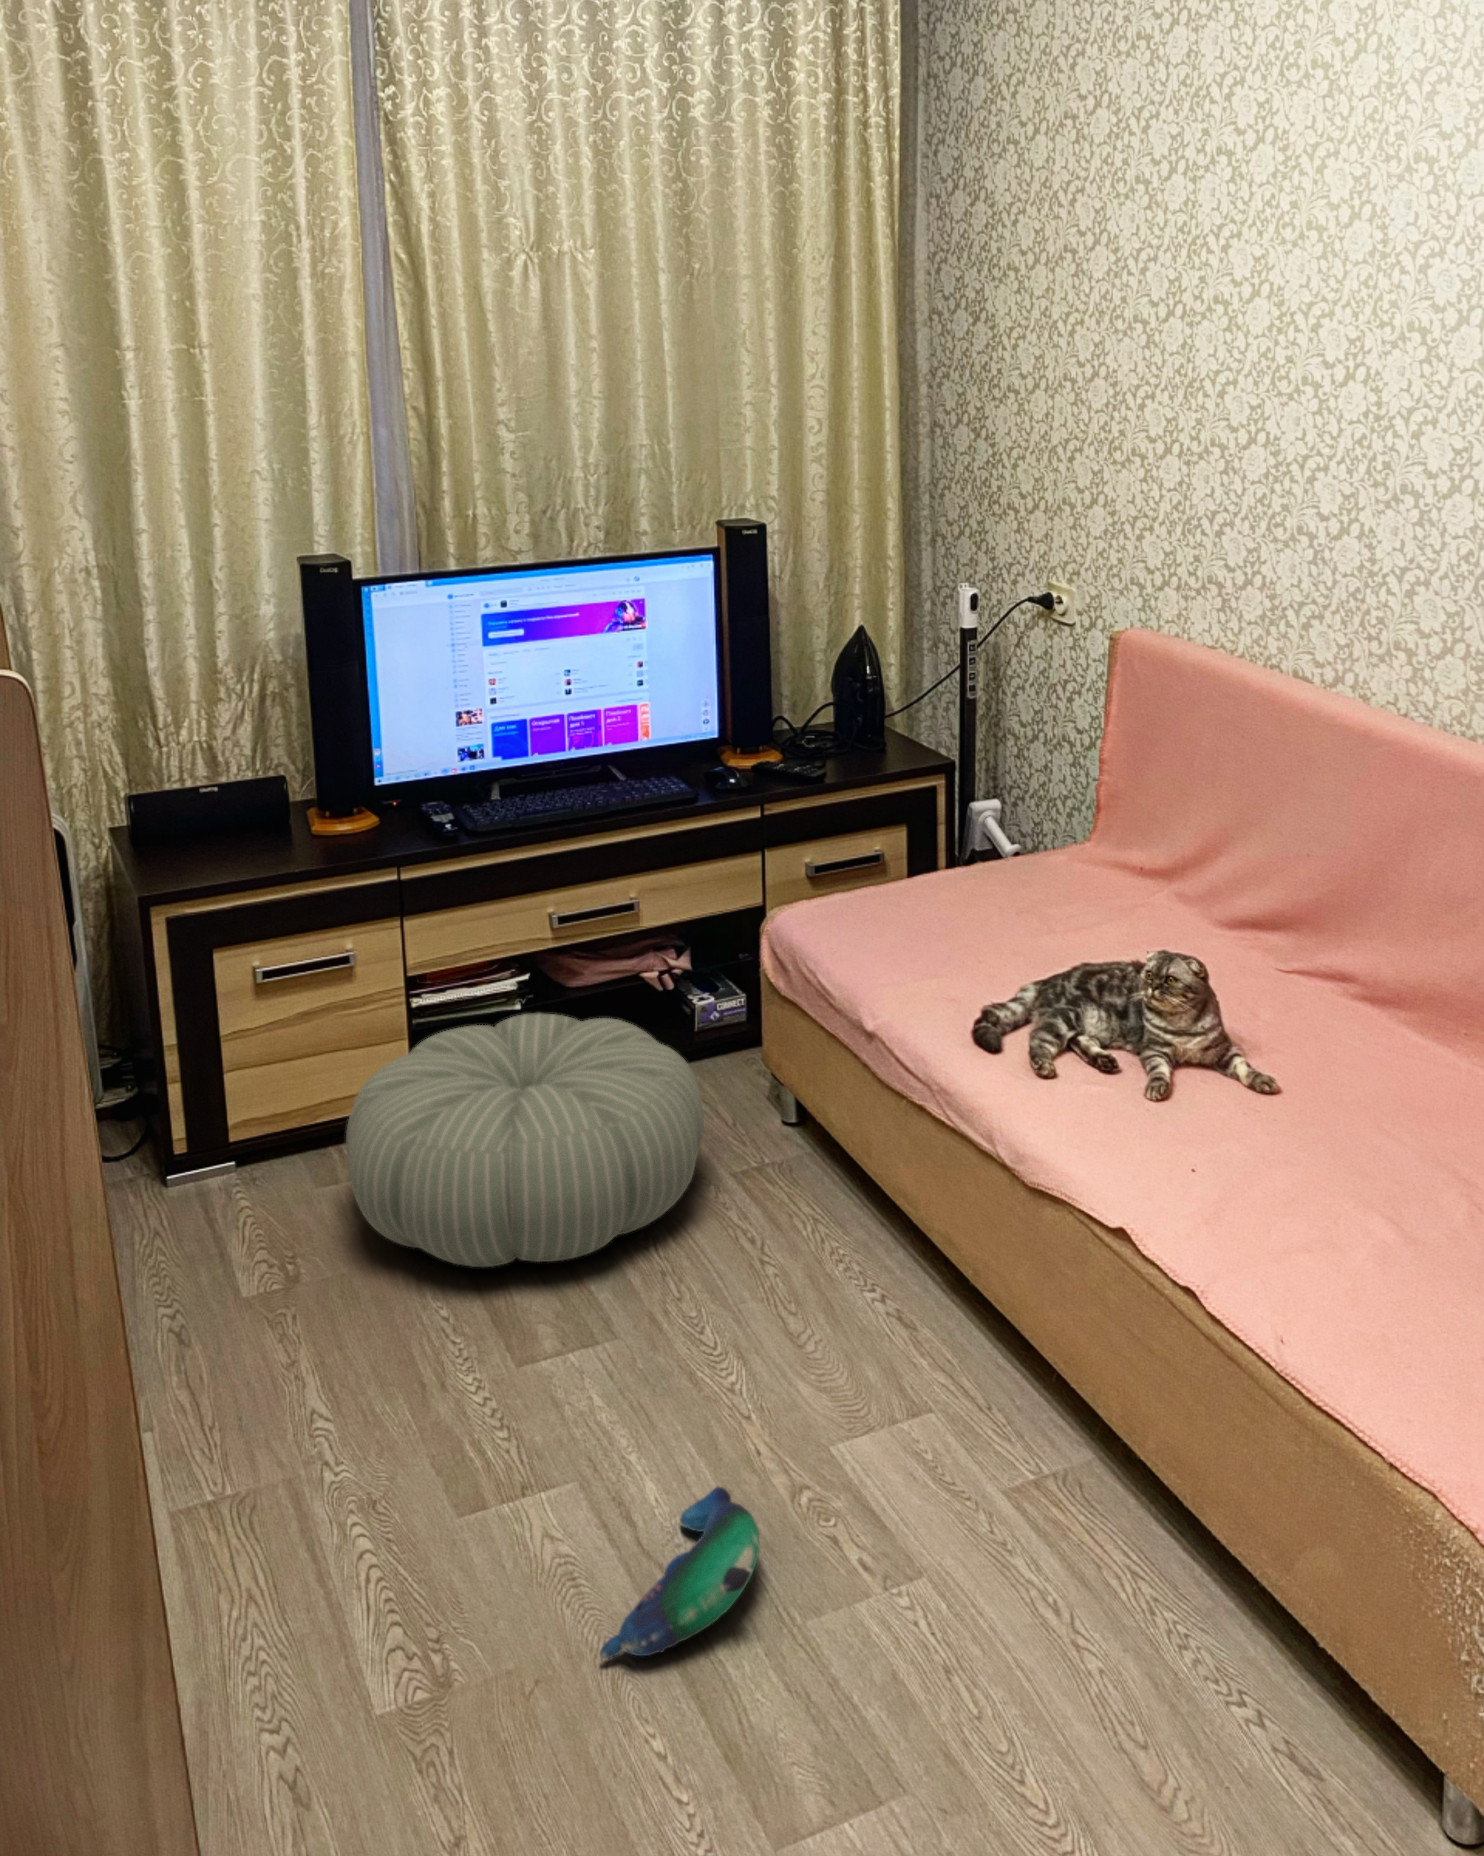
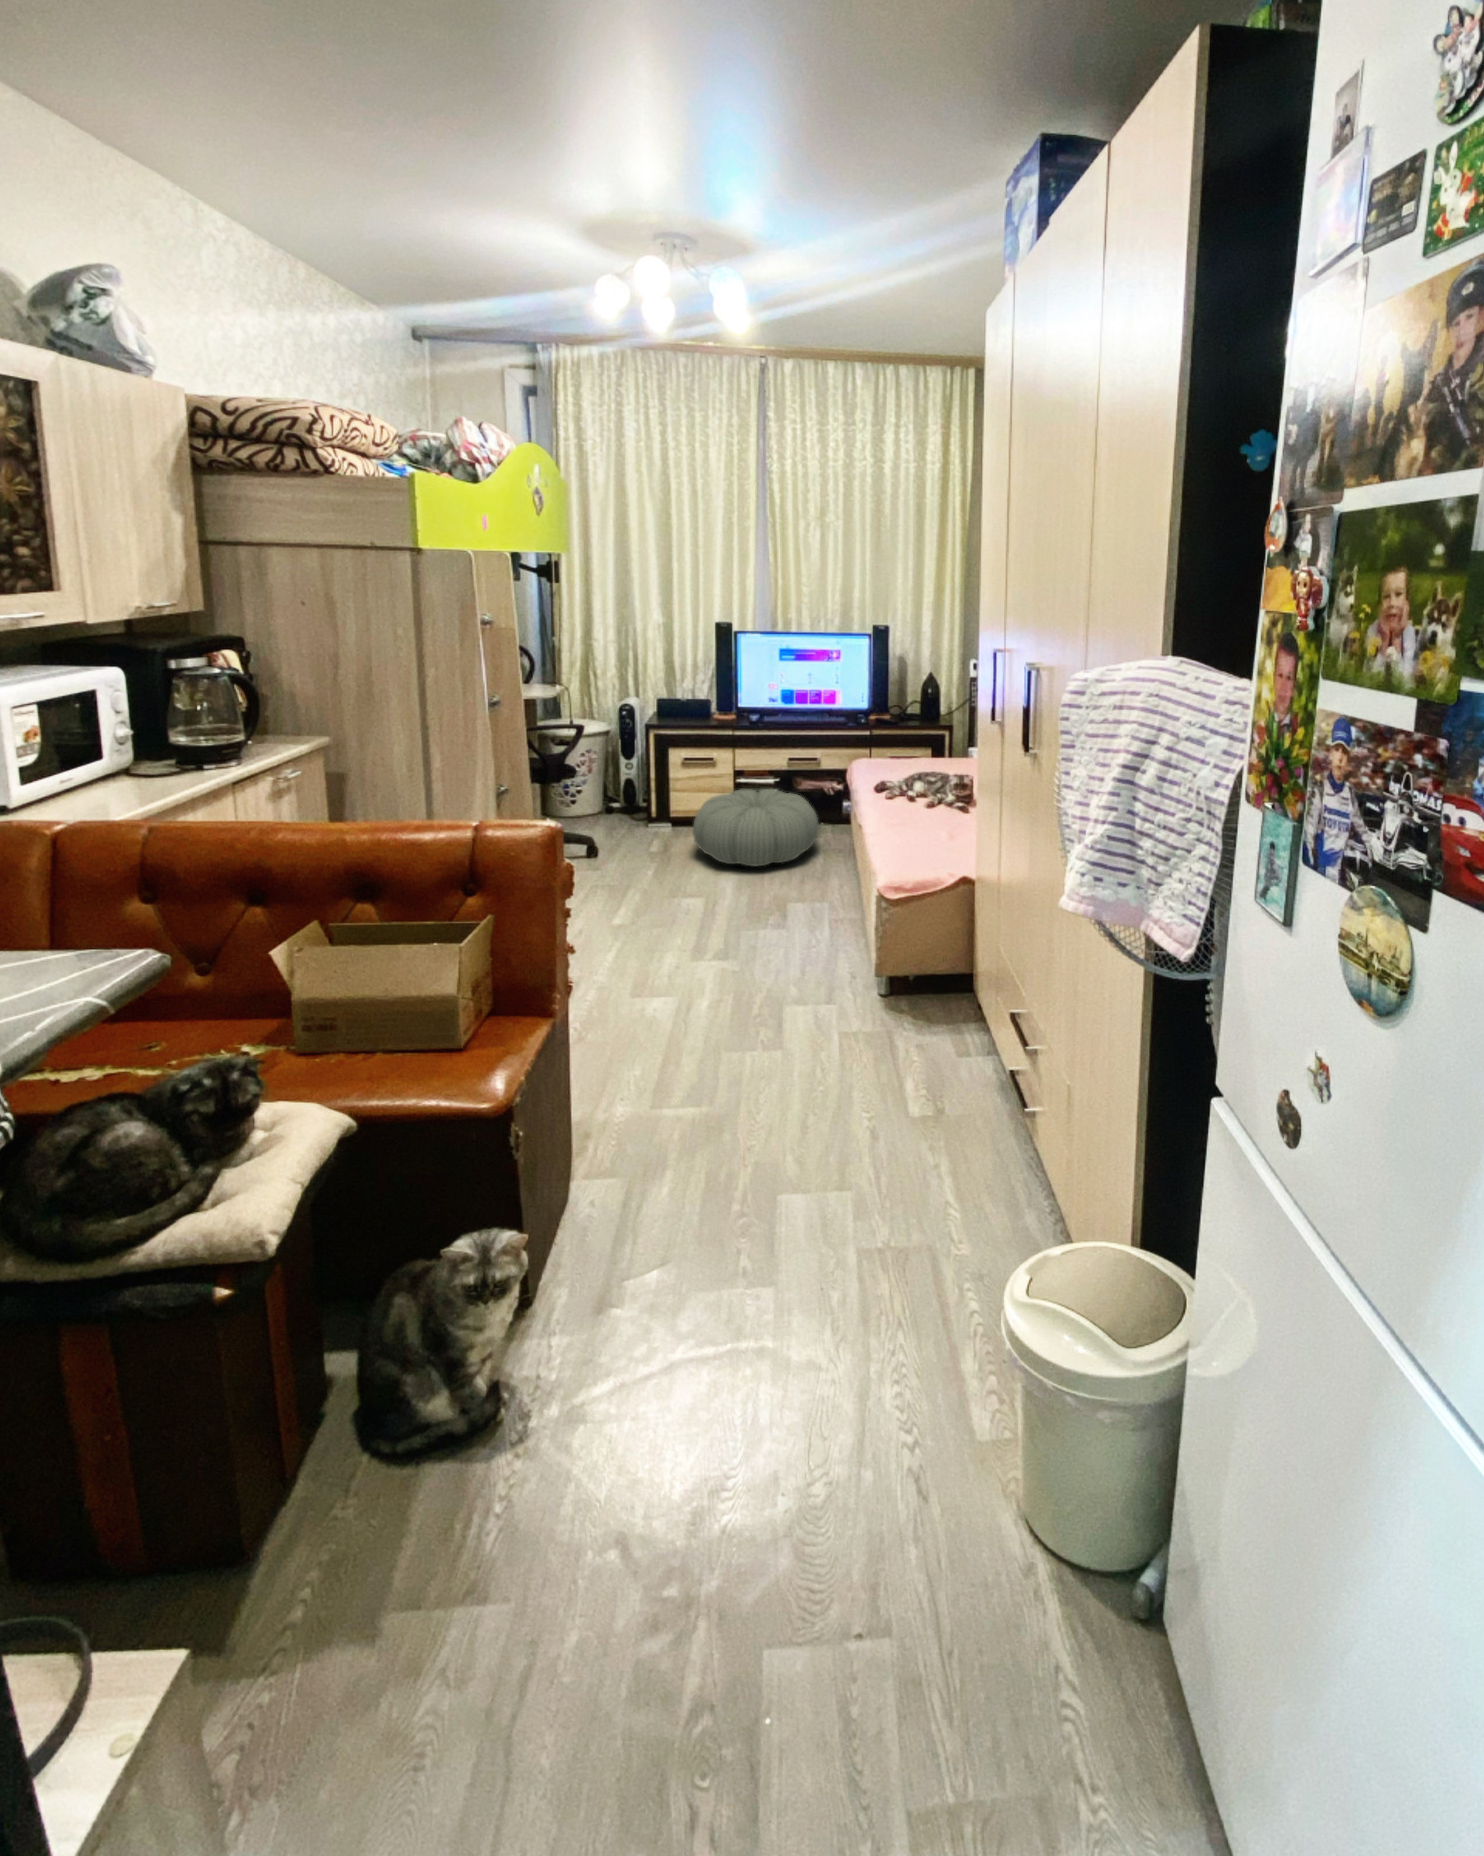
plush toy: present [600,1487,759,1659] -> none [692,925,756,960]

